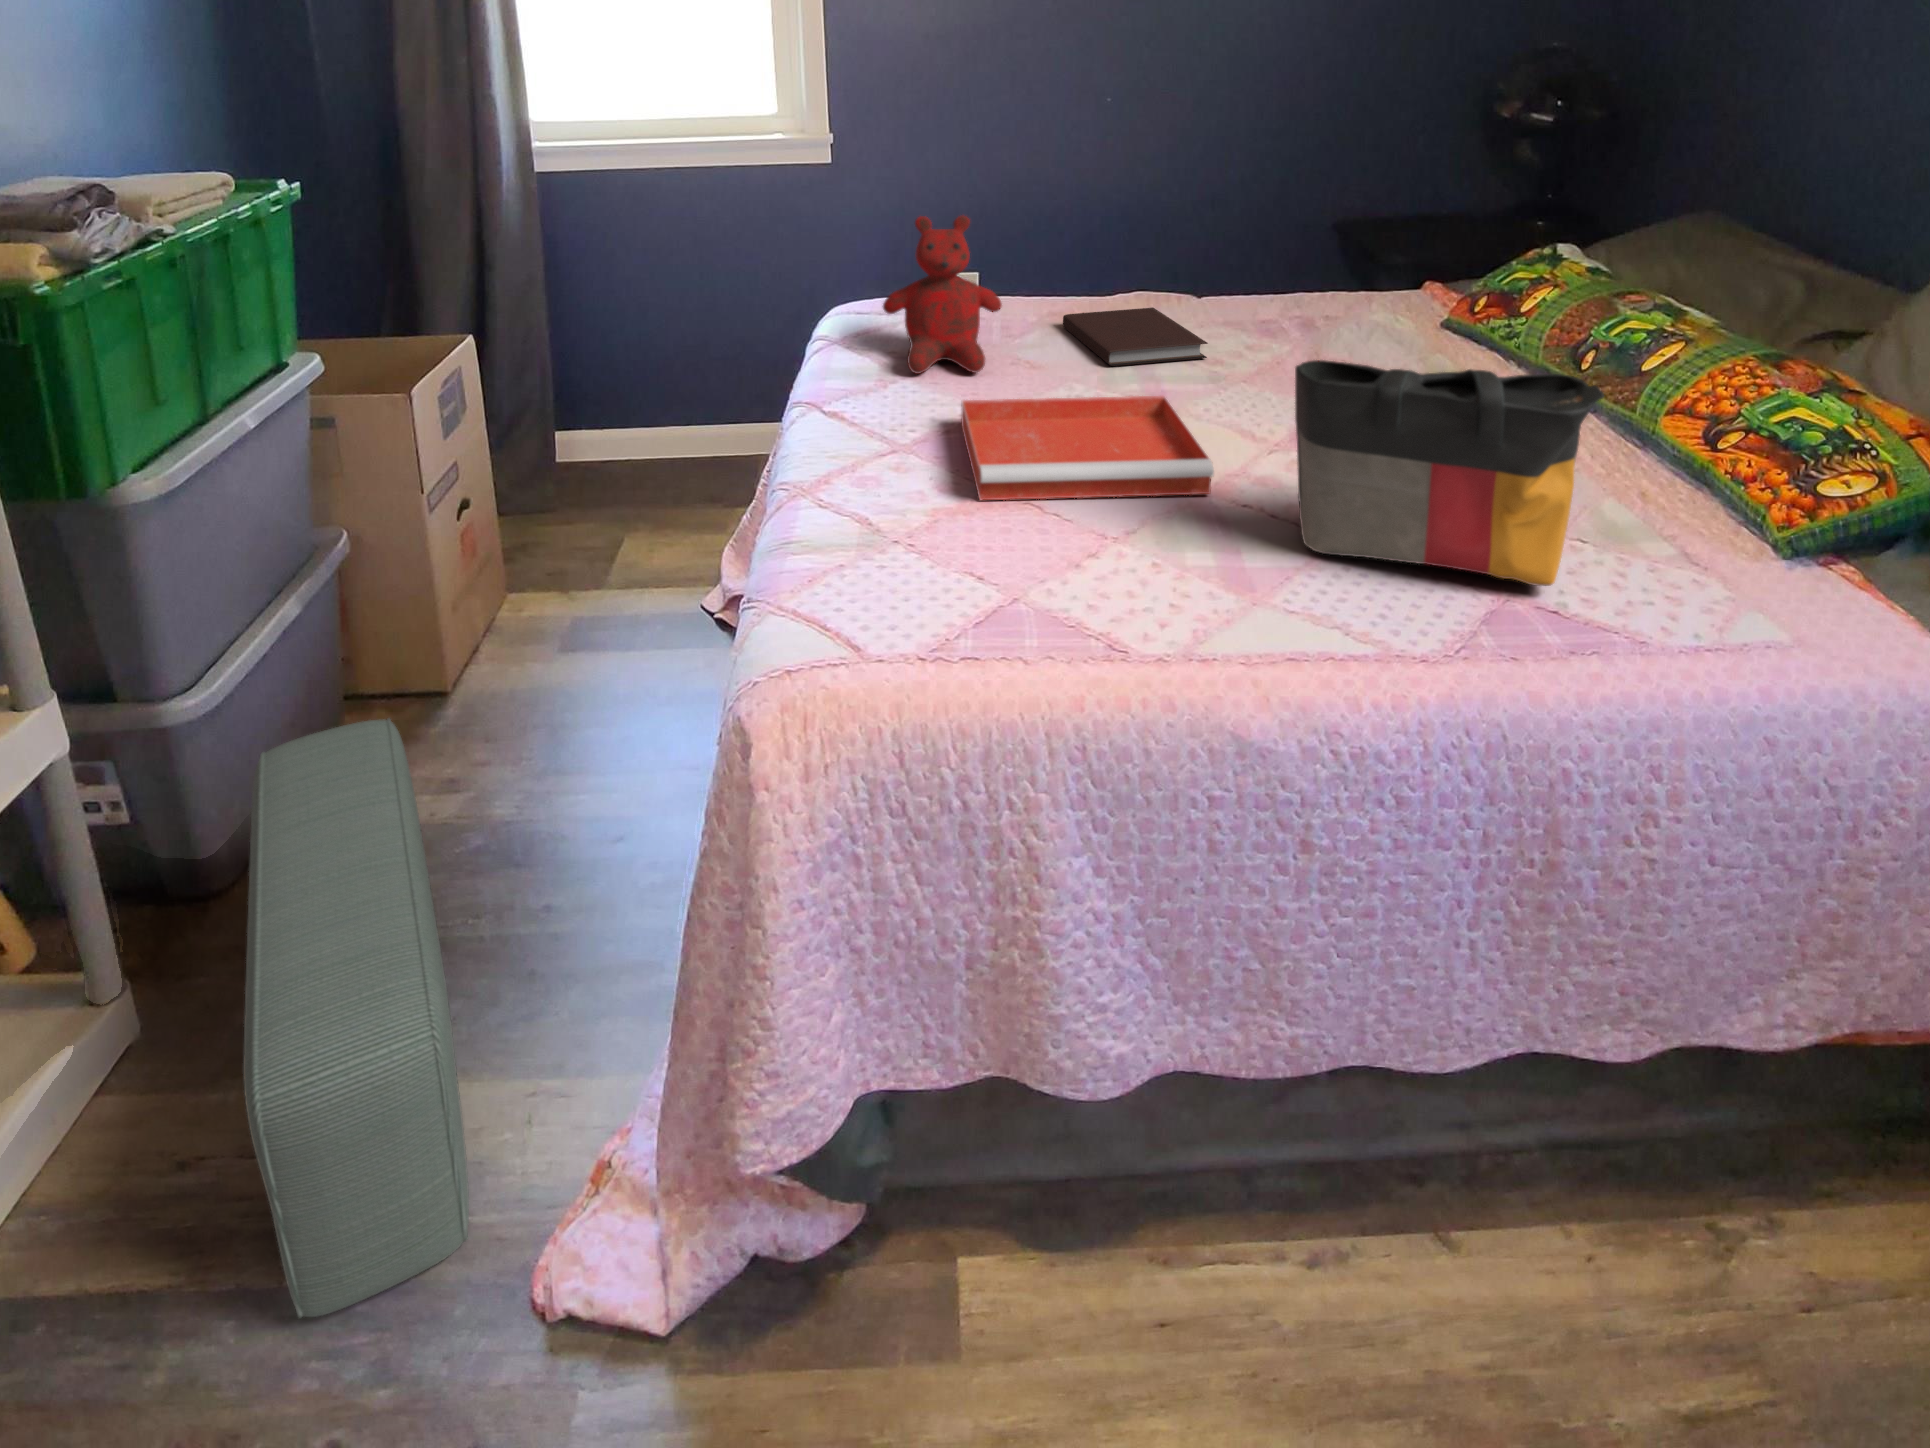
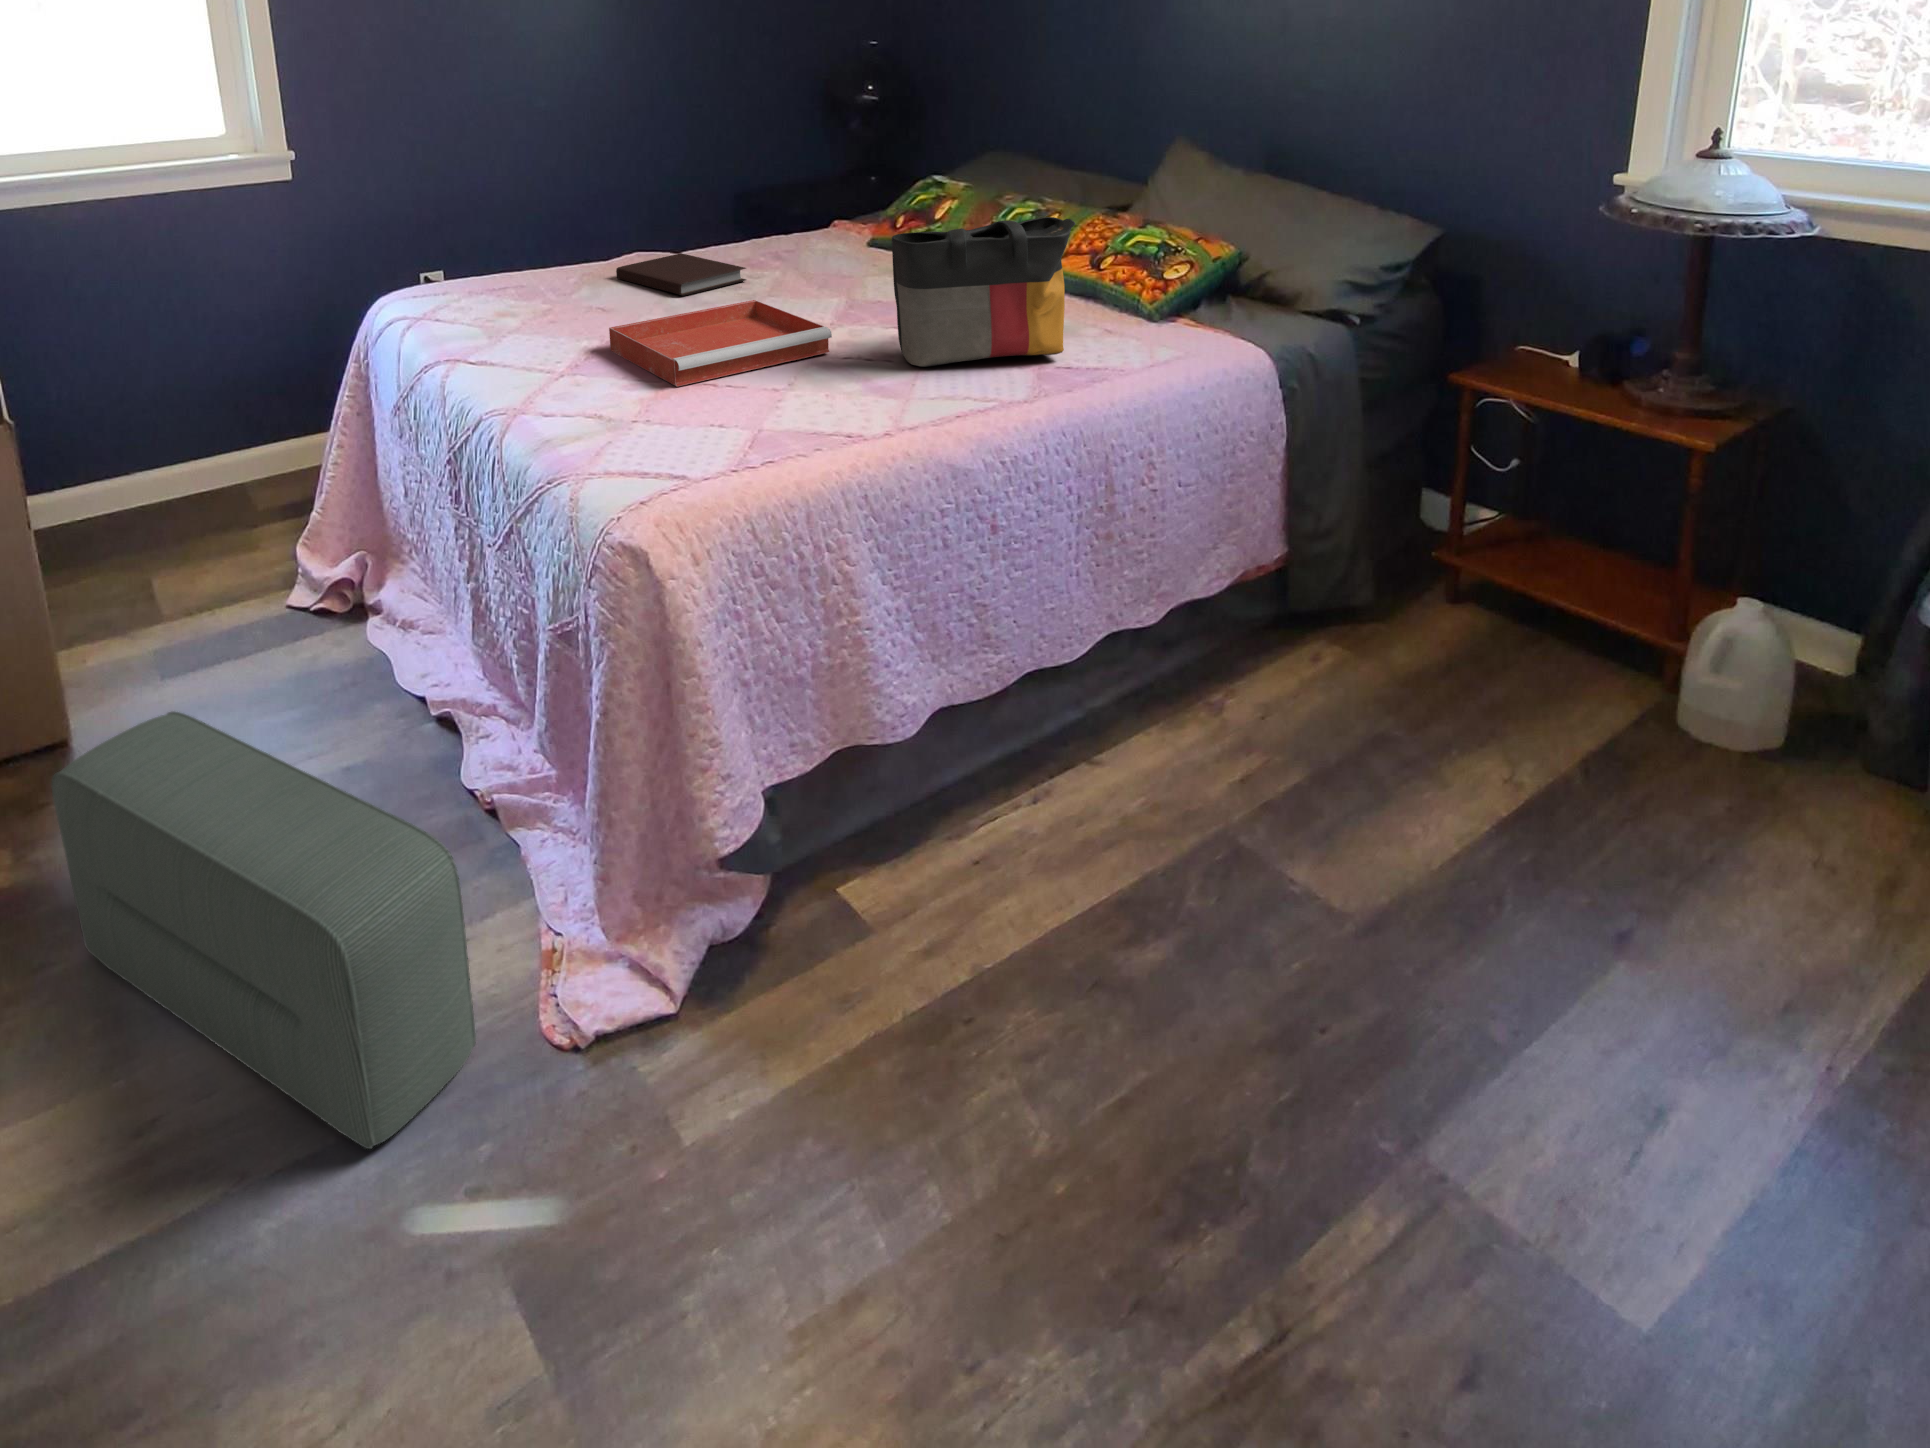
teddy bear: present [883,216,1002,374] -> none [484,184,591,325]

